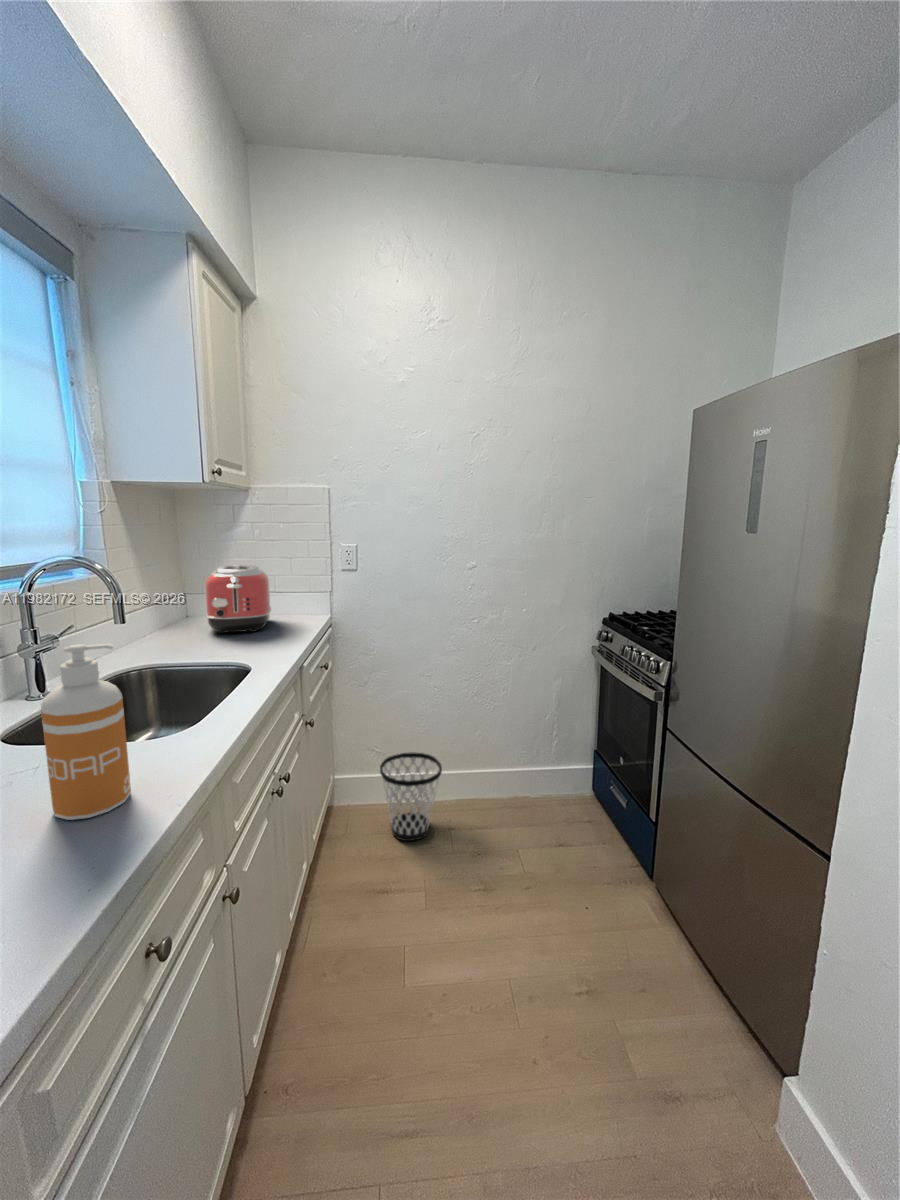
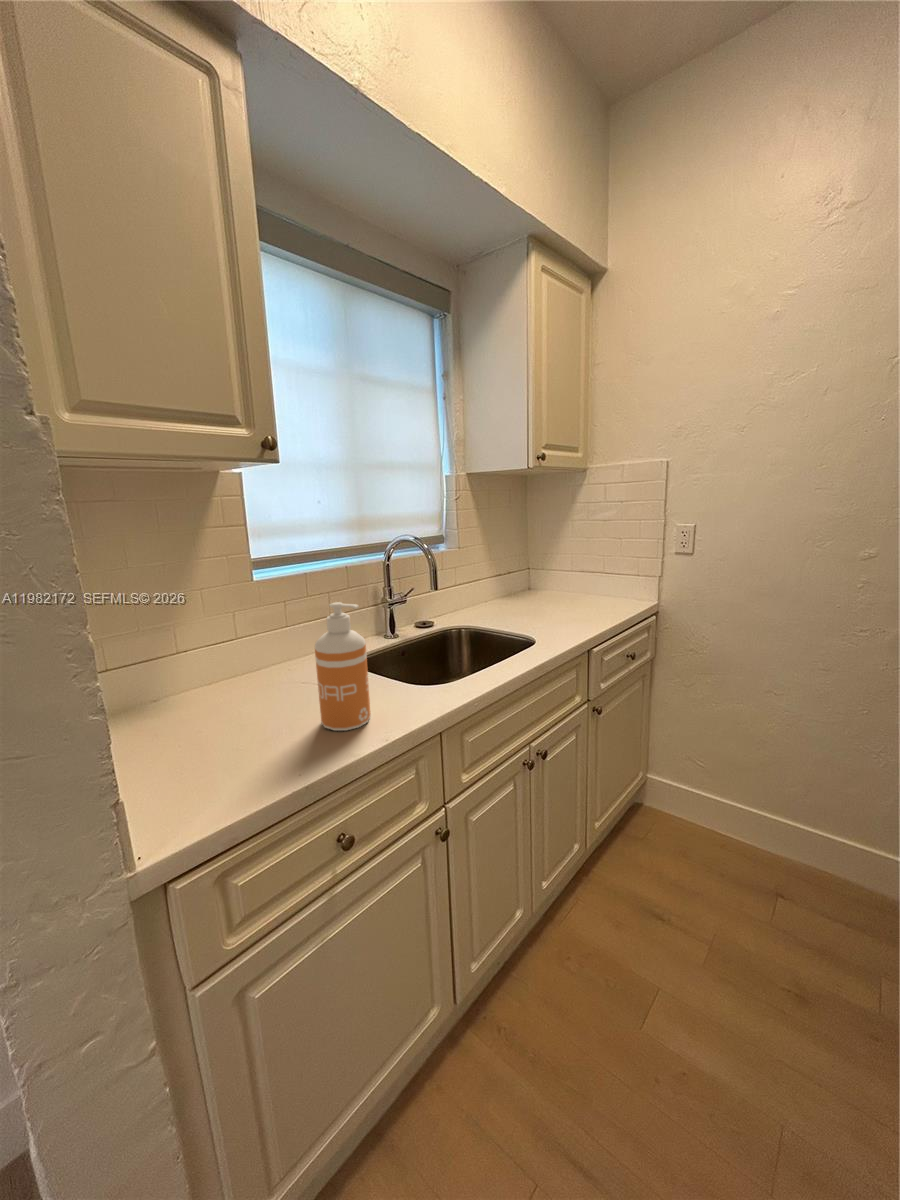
toaster: present [205,565,271,633] -> none [530,544,593,609]
wastebasket: present [380,752,442,841] -> none [691,770,775,878]

